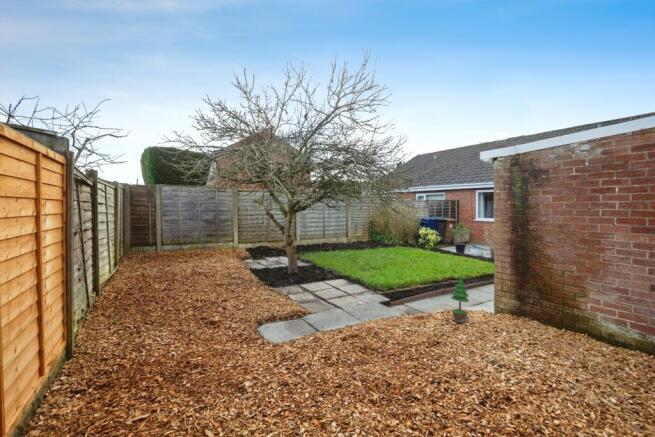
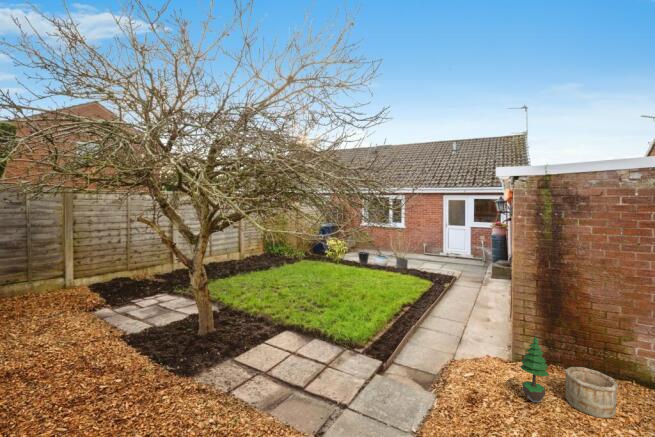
wooden bucket: none [486,304,523,337] -> present [564,367,618,419]

